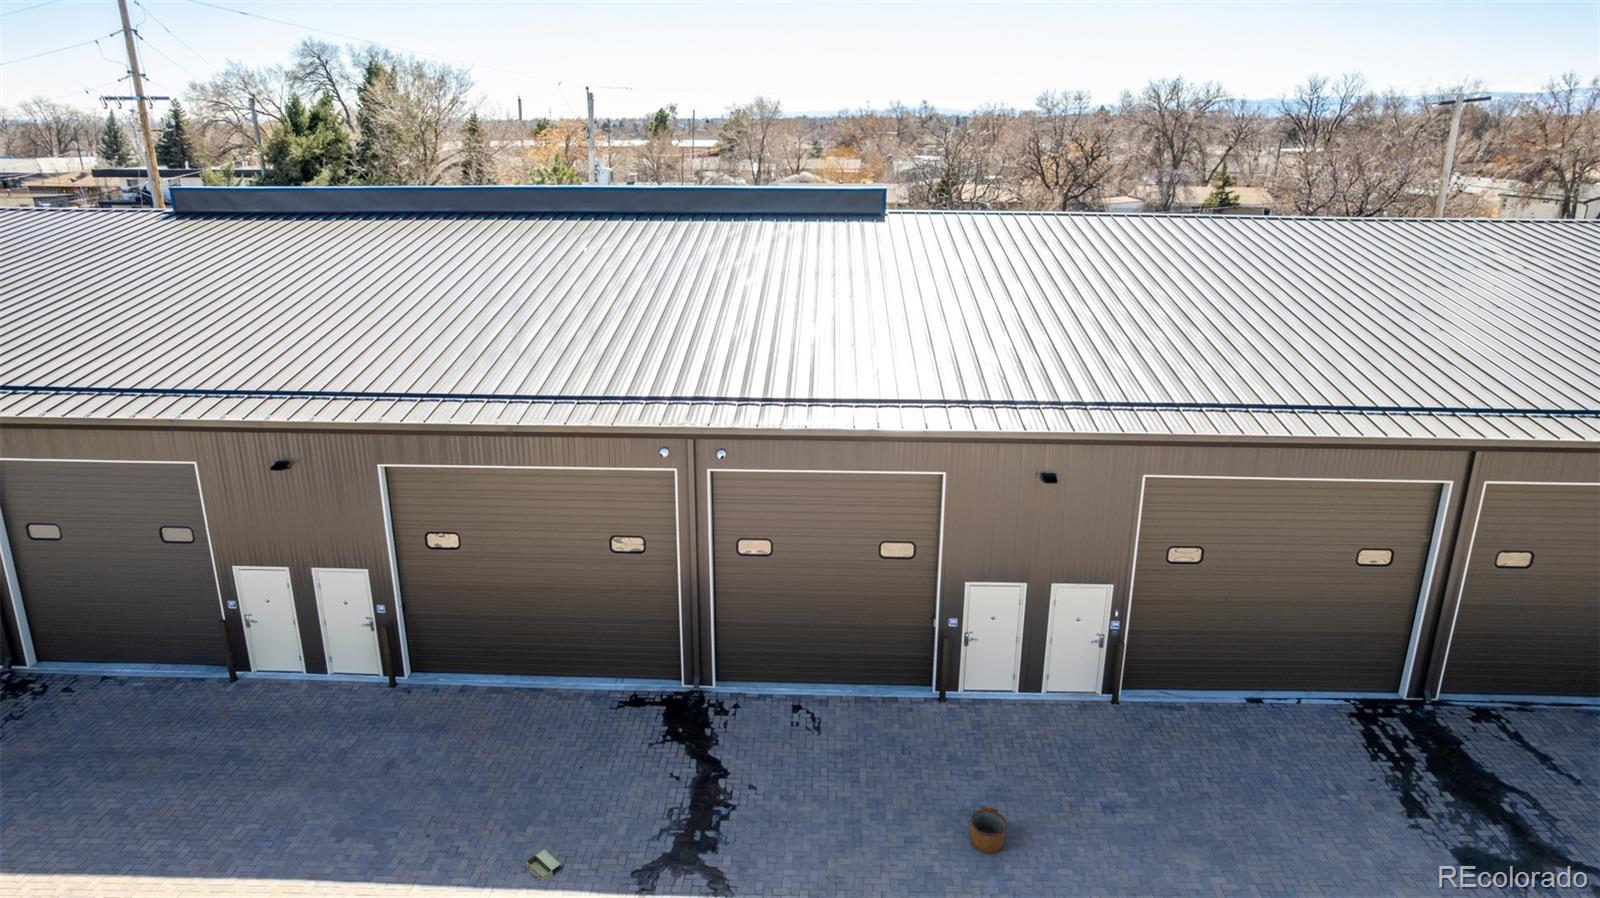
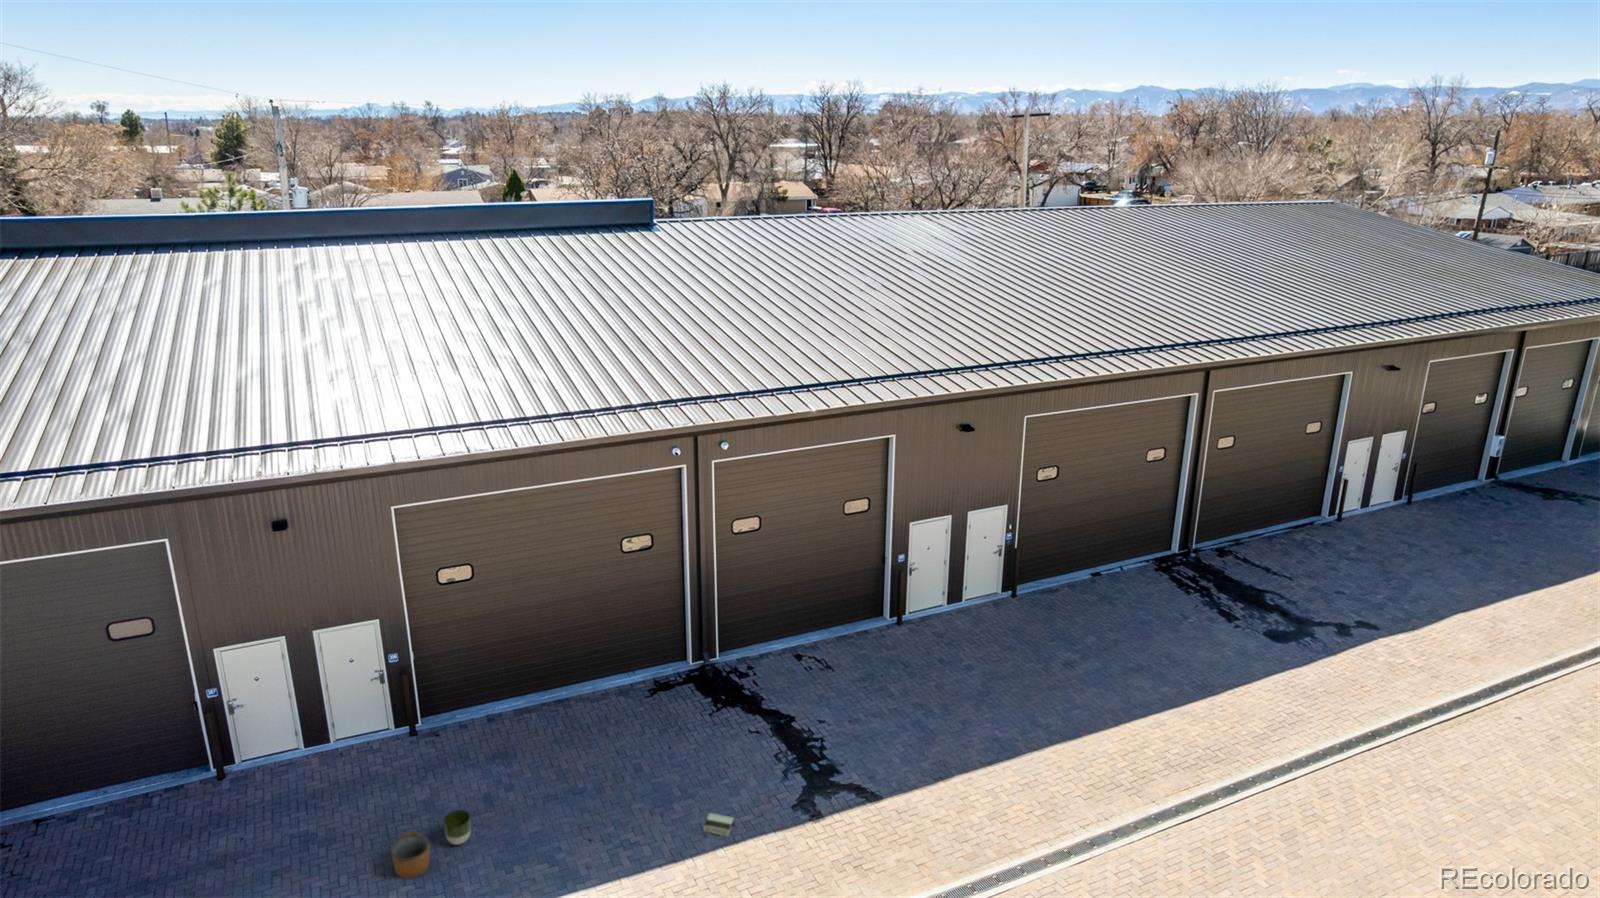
planter: none [318,766,348,800] -> present [443,810,471,845]
bucket: present [969,807,1008,854] -> present [391,832,430,879]

